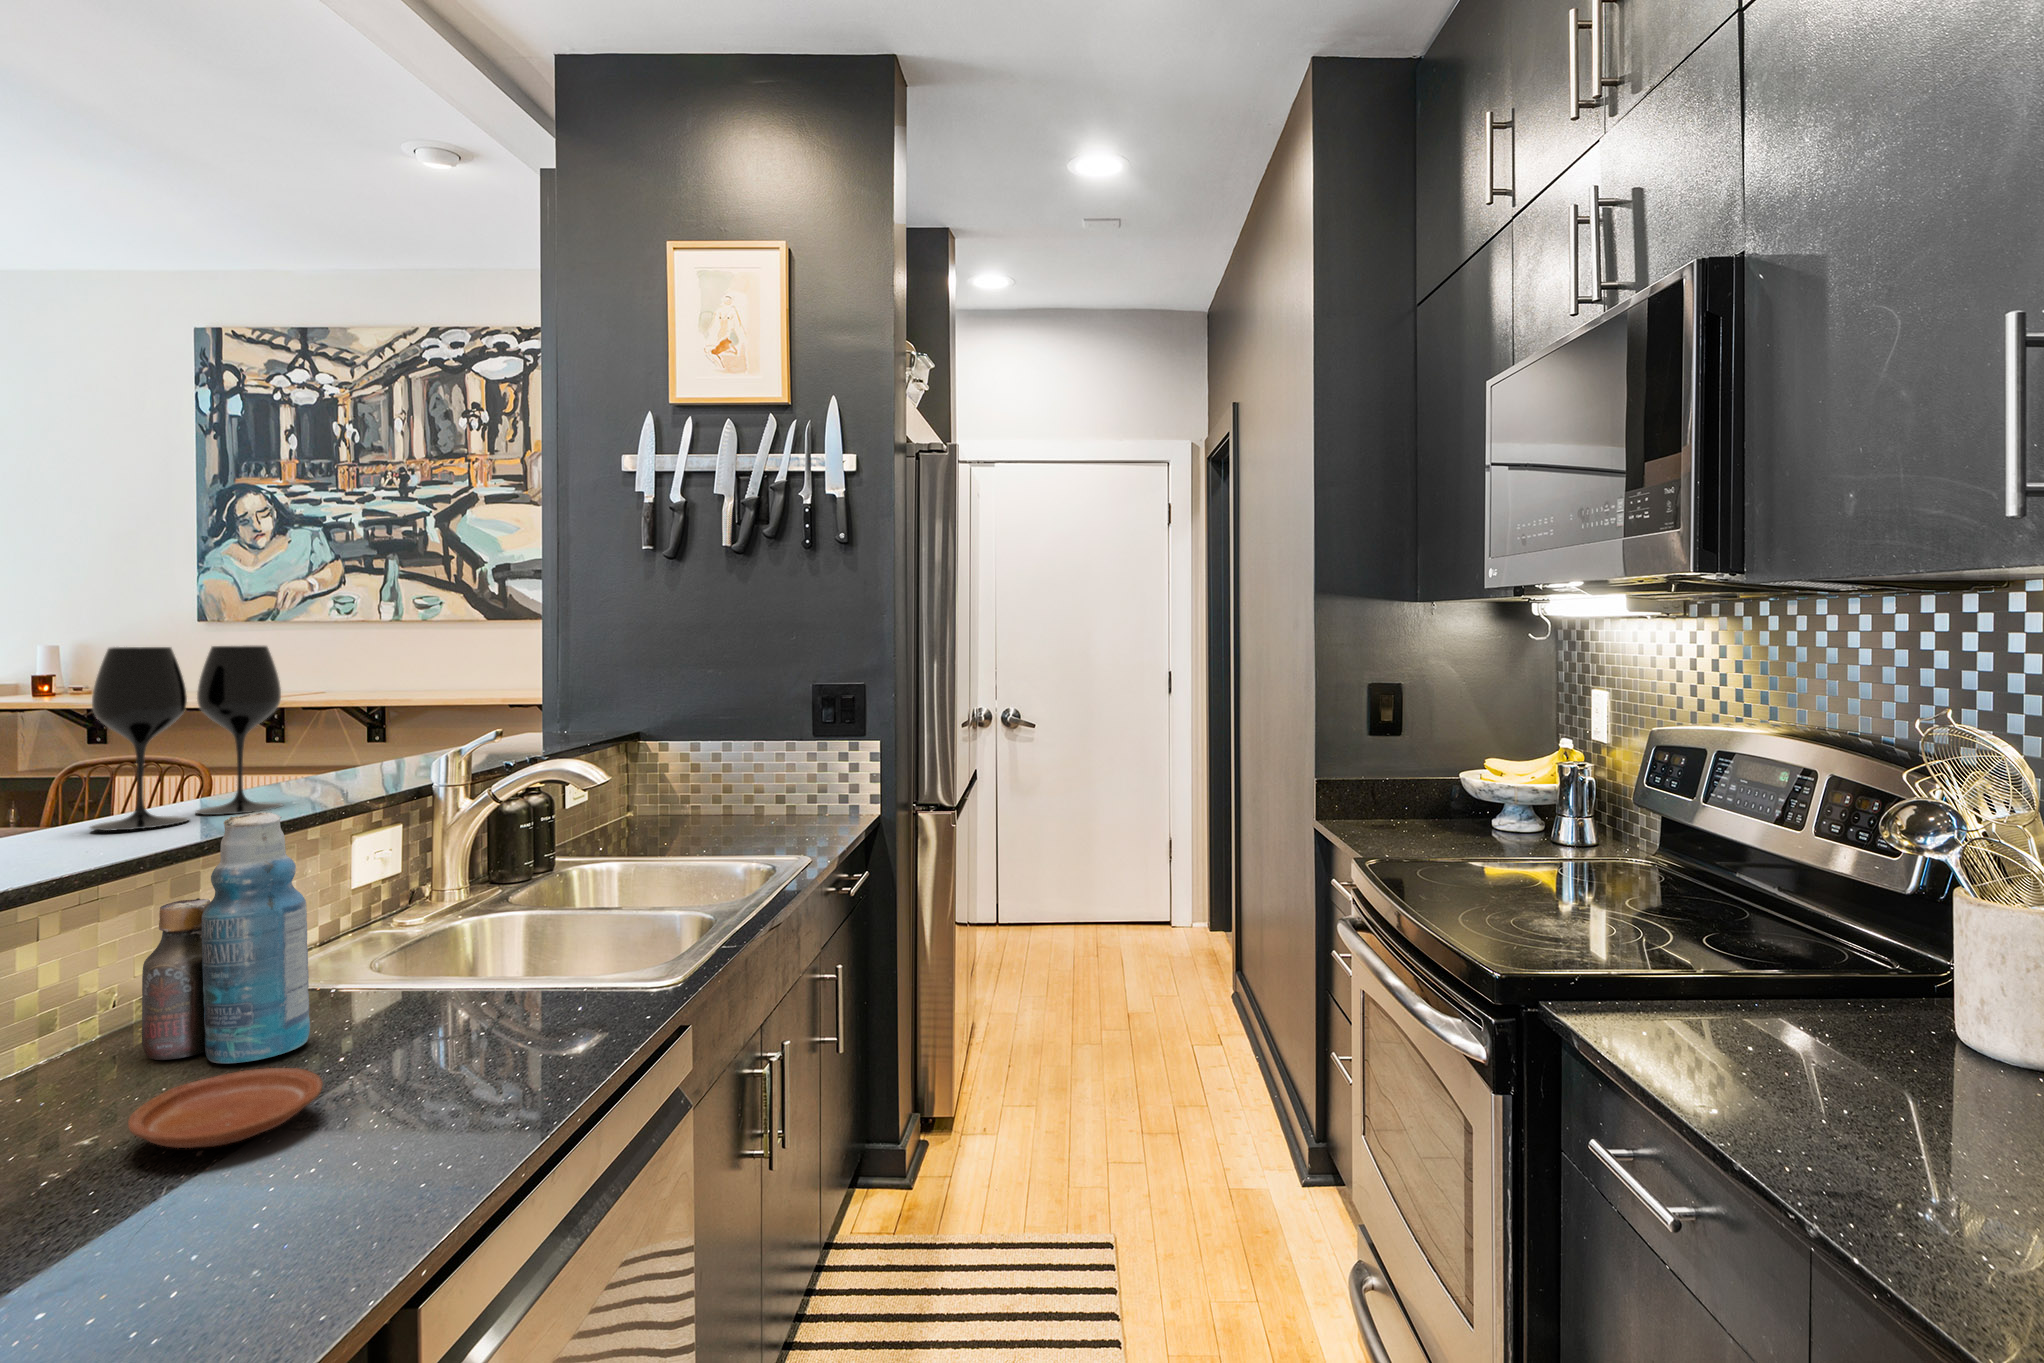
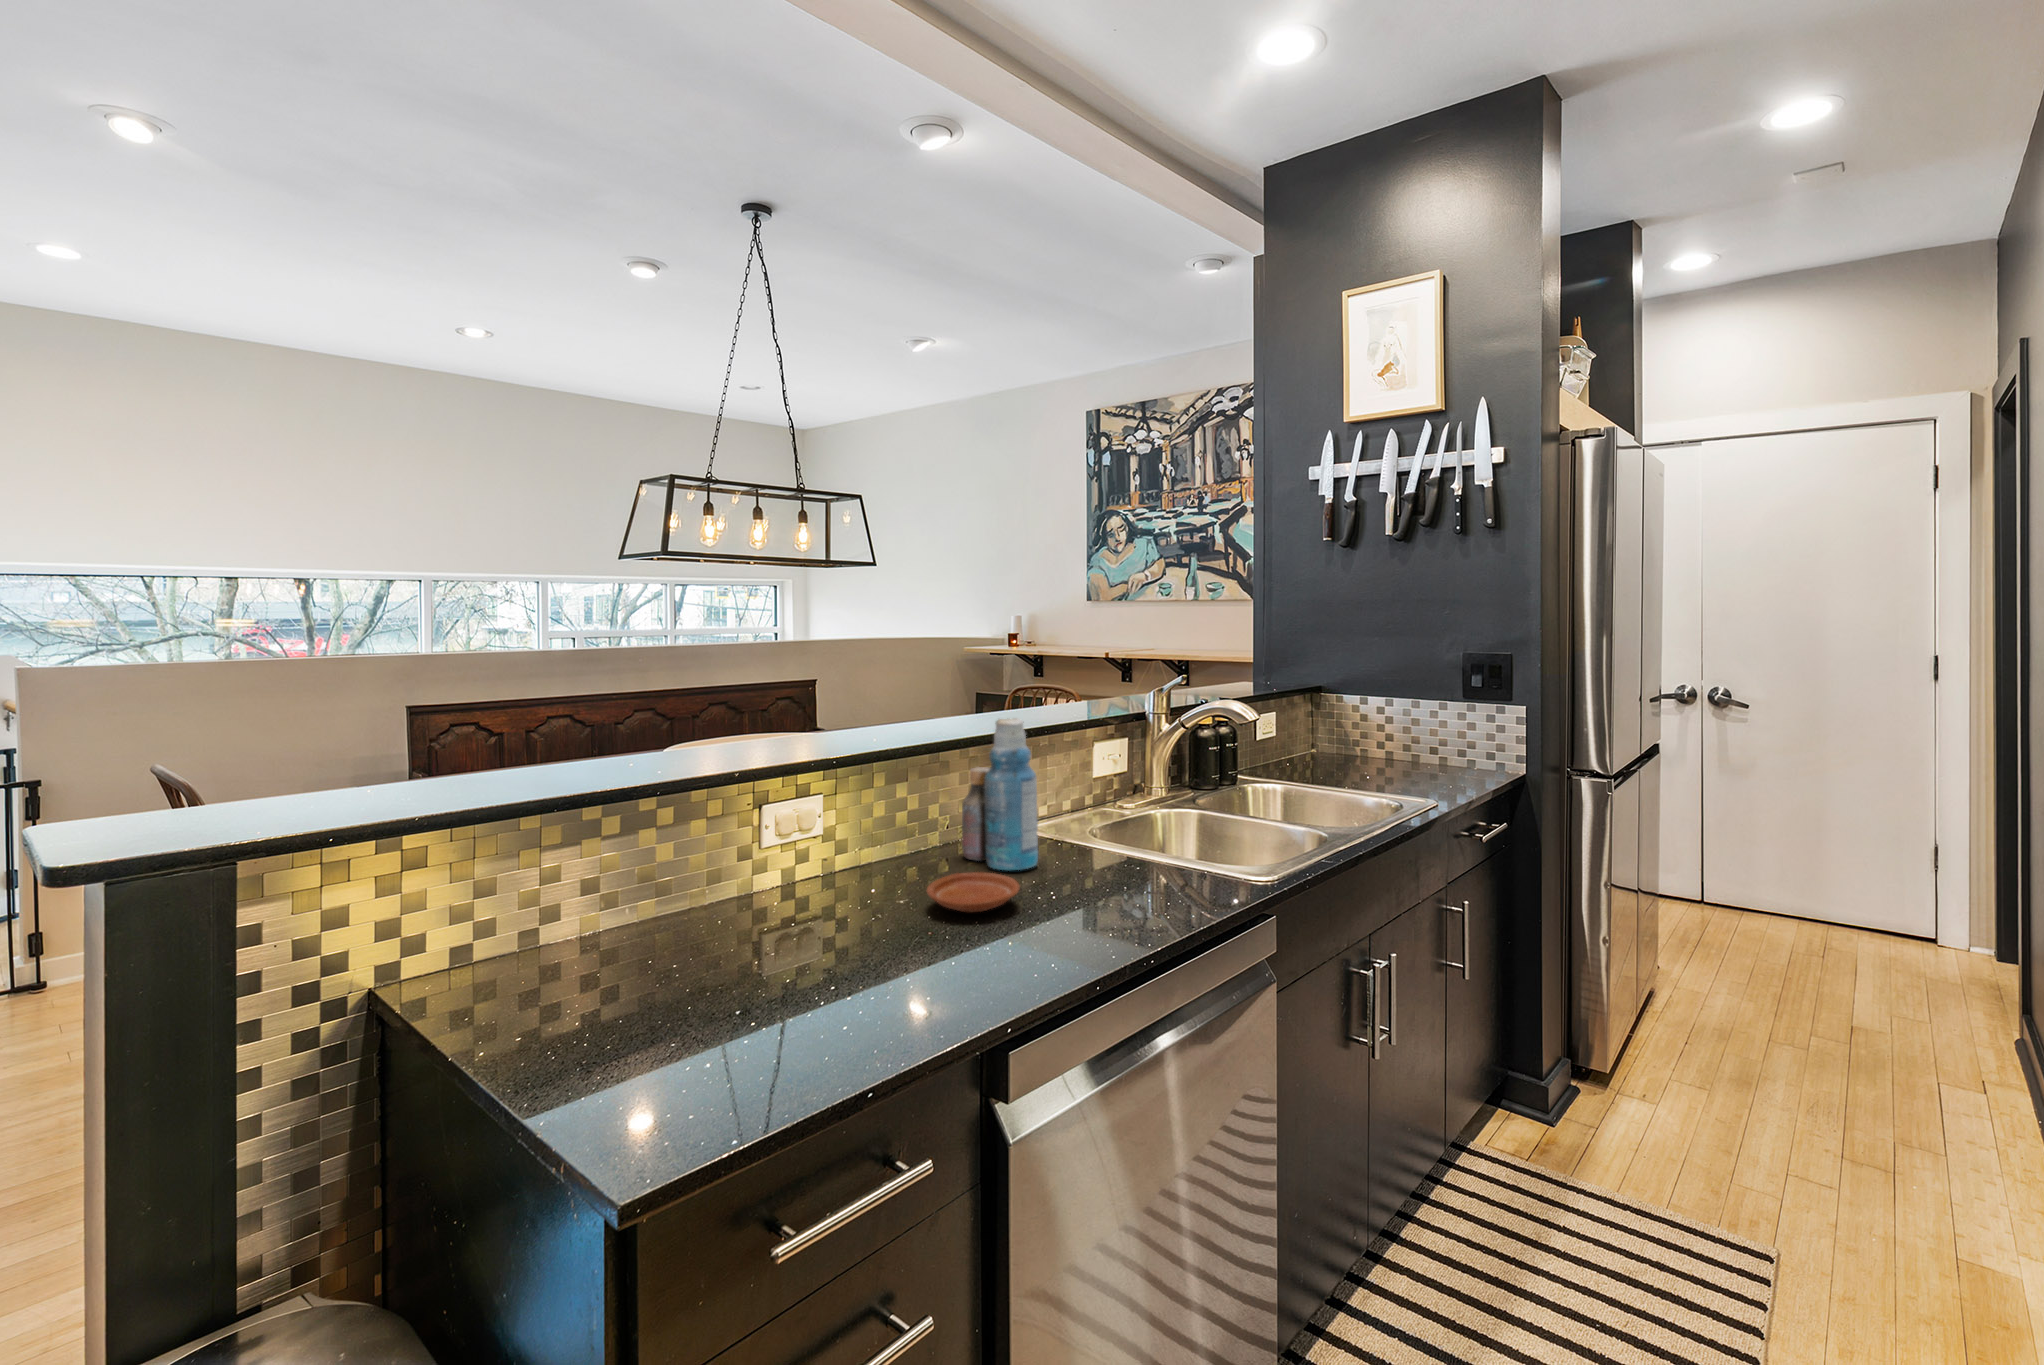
wine glass: present [90,646,282,831] -> none [965,615,1061,724]

